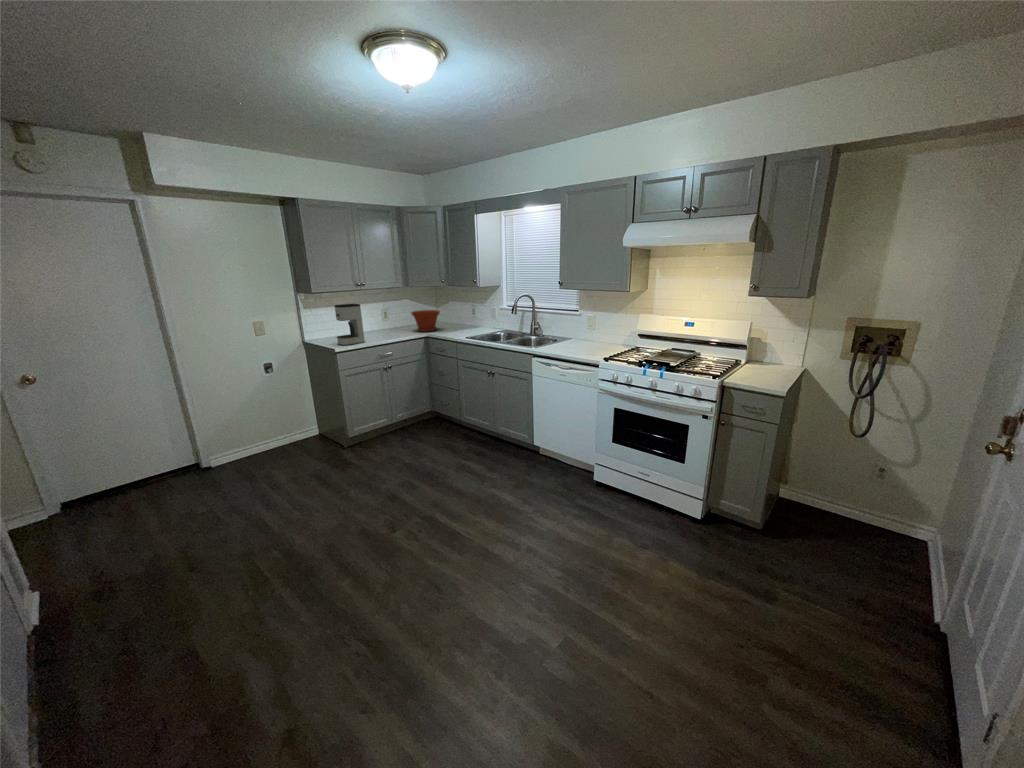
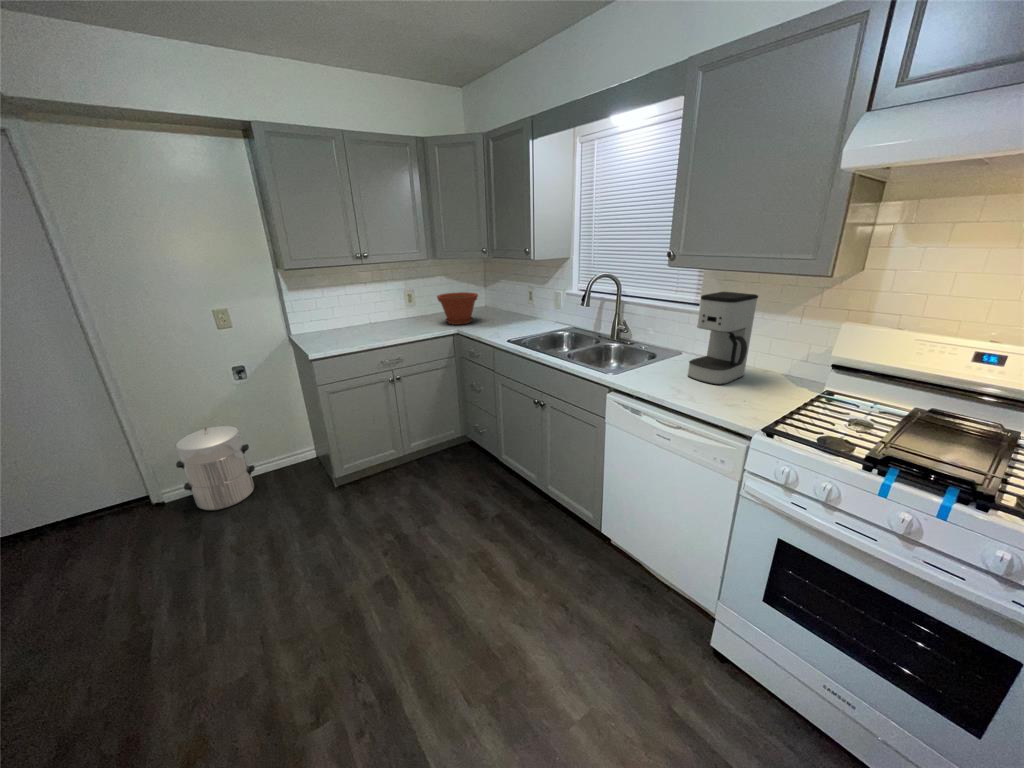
coffee maker: present [334,304,365,345] -> present [688,292,758,385]
waste bin: none [228,406,283,467] -> present [176,426,255,510]

